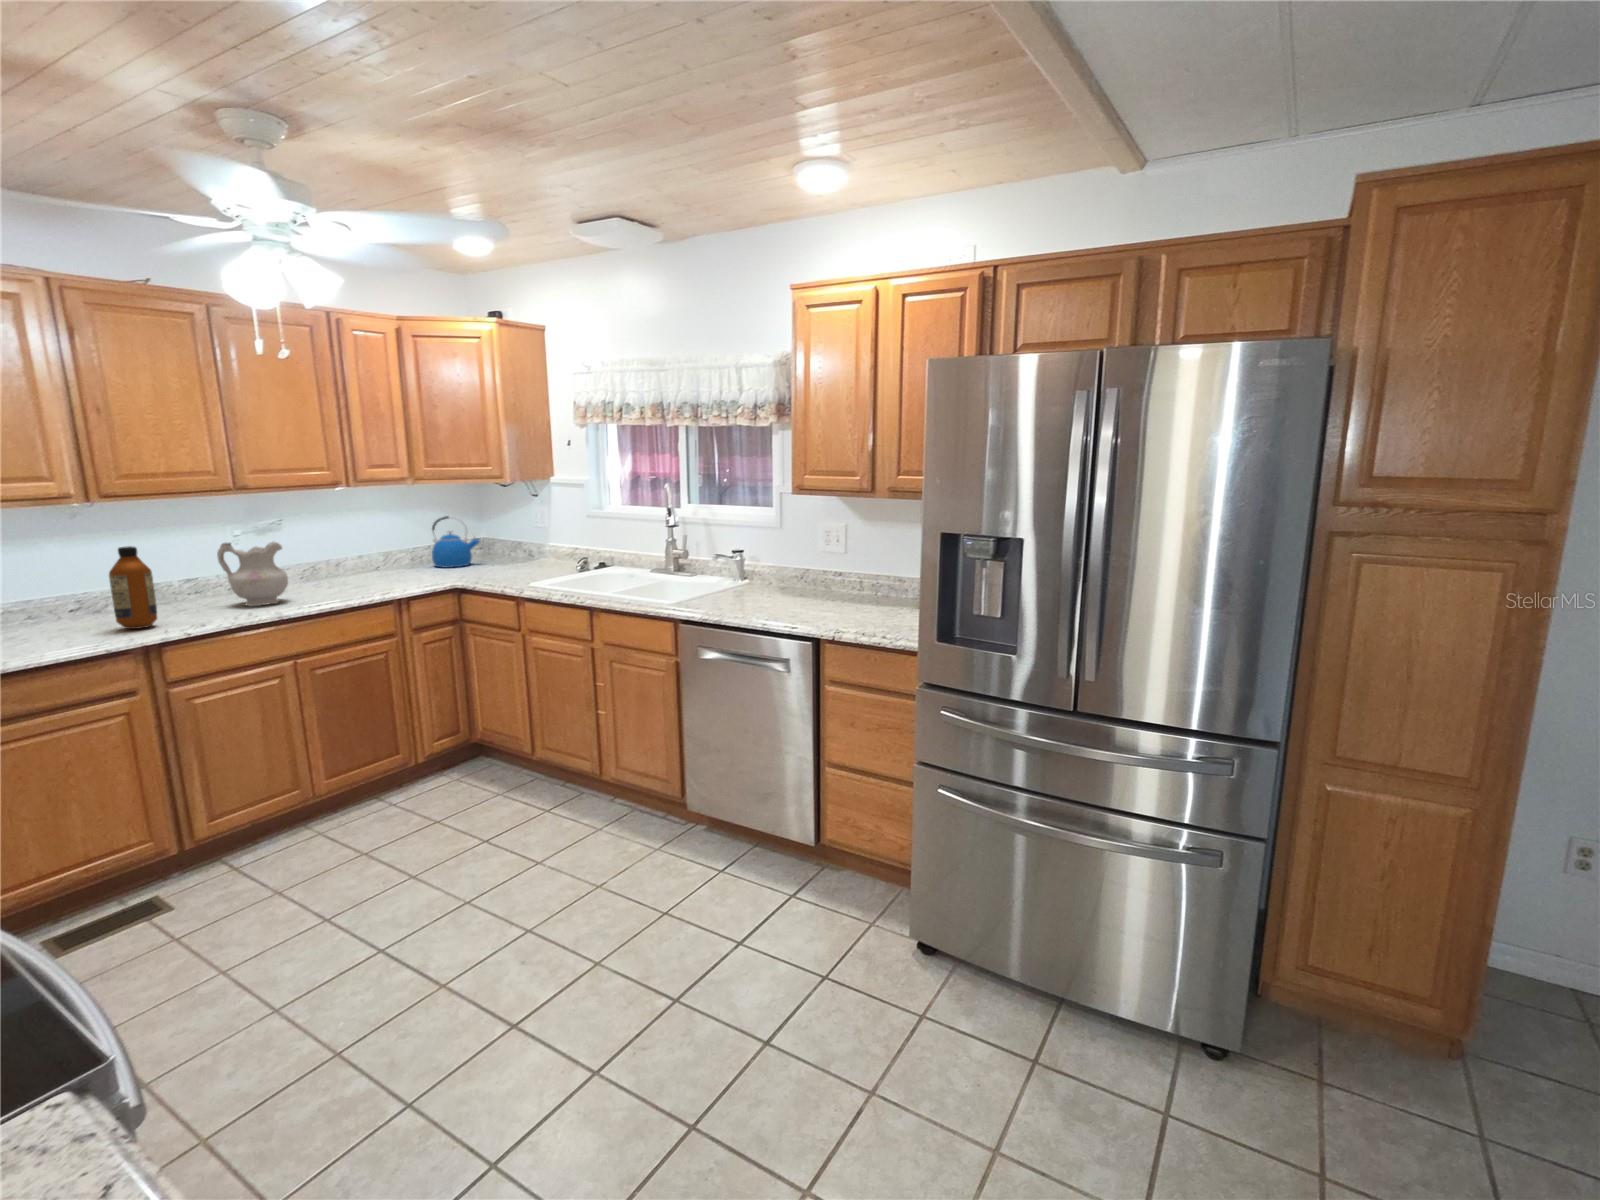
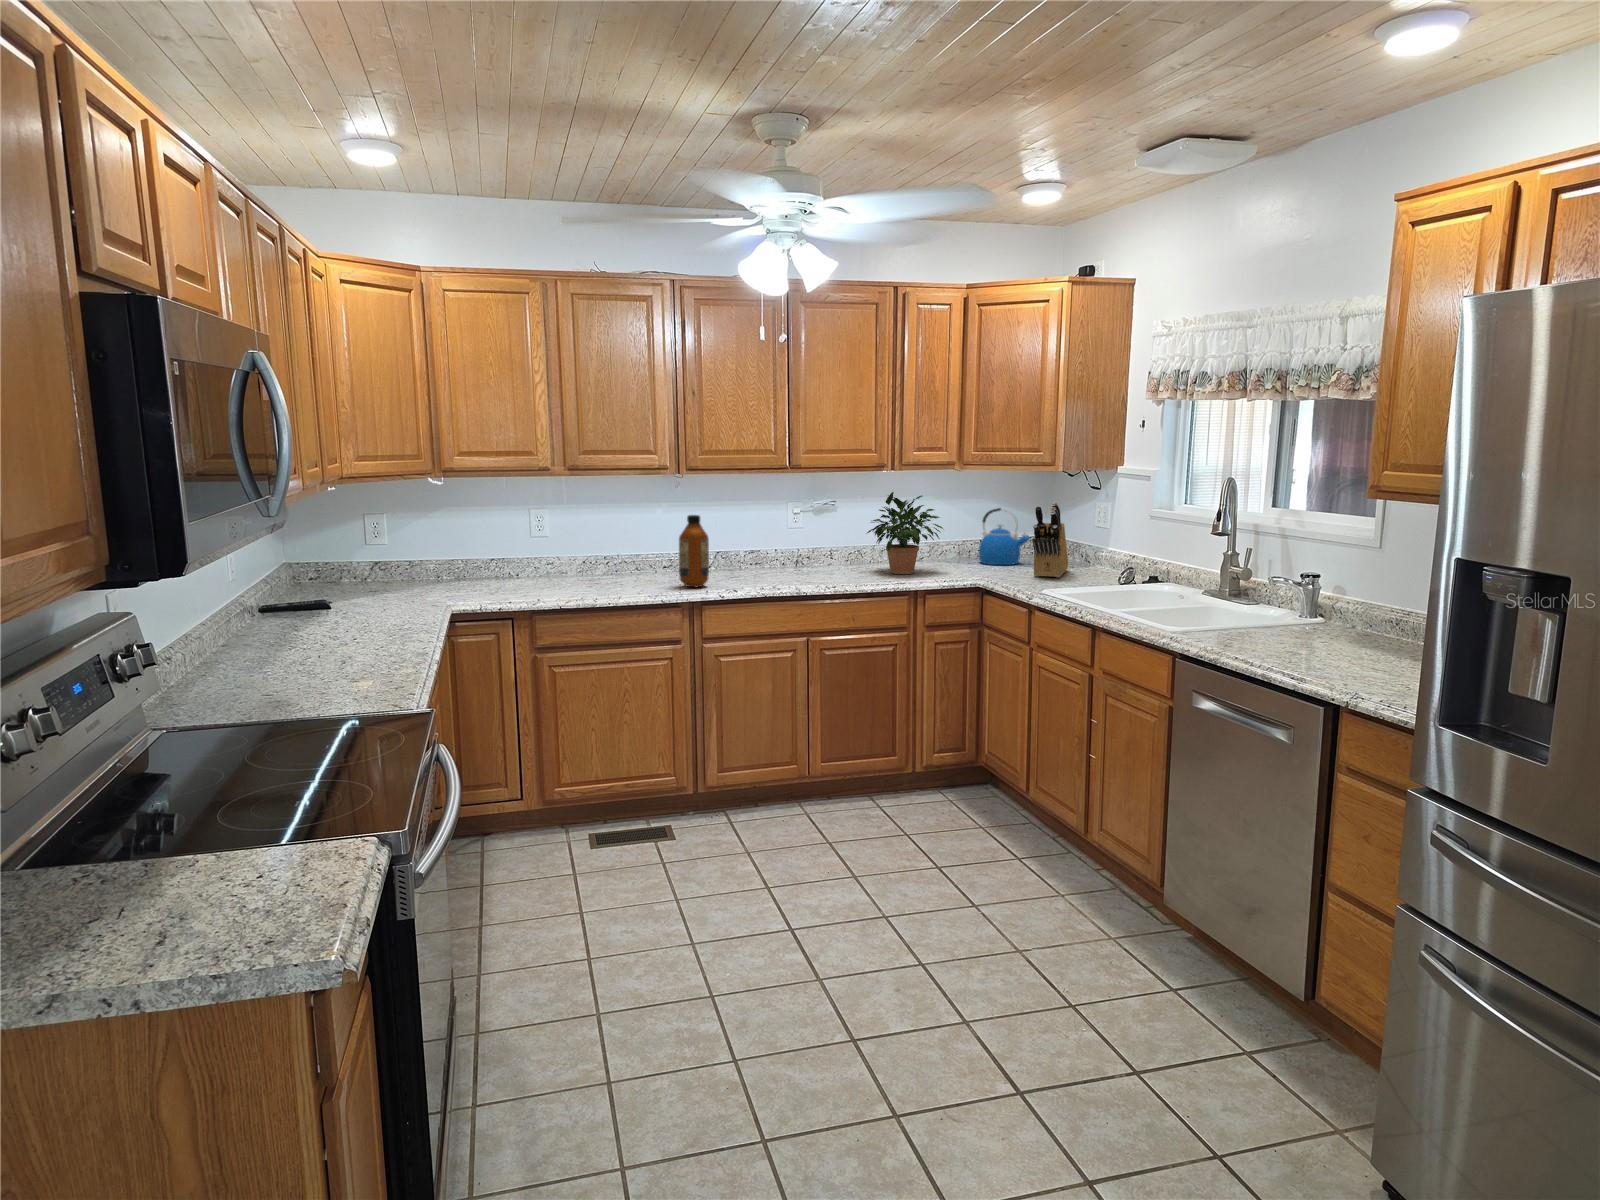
potted plant: none [325,507,410,586] -> present [867,492,943,574]
knife block: none [496,509,524,574] -> present [1032,503,1068,578]
ceramic pitcher: present [217,542,288,606] -> none [768,518,821,581]

